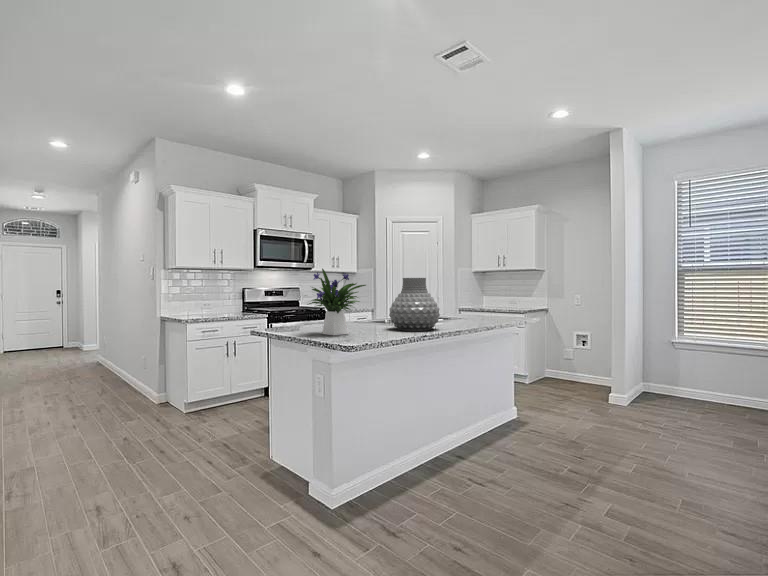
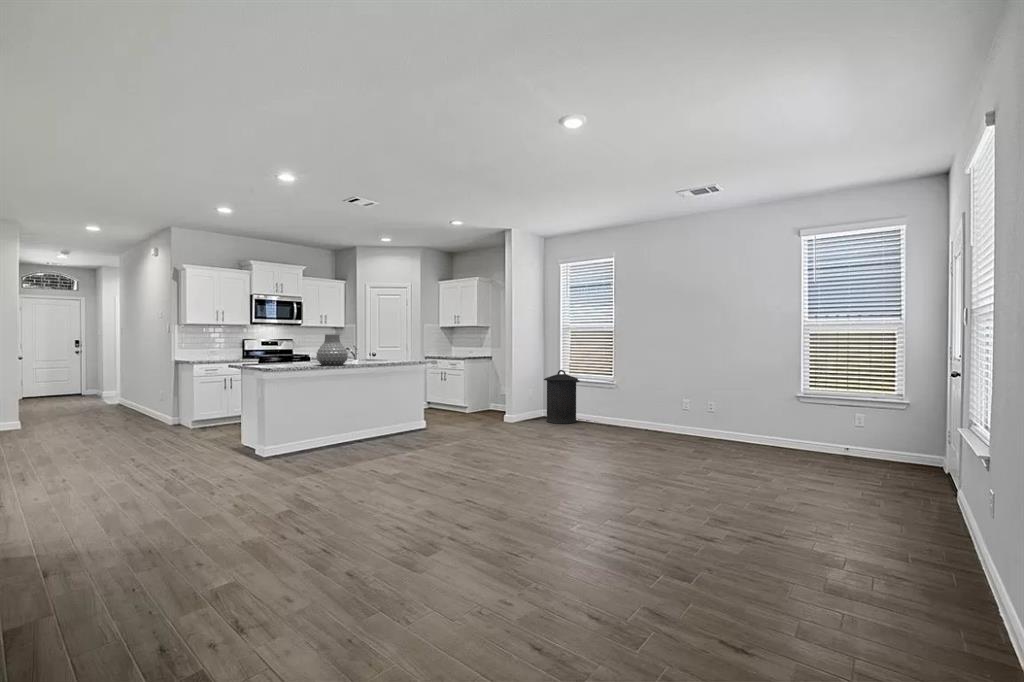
flower arrangement: present [307,269,366,335] -> none [256,329,294,367]
trash can: none [665,330,739,412] -> present [544,370,580,424]

